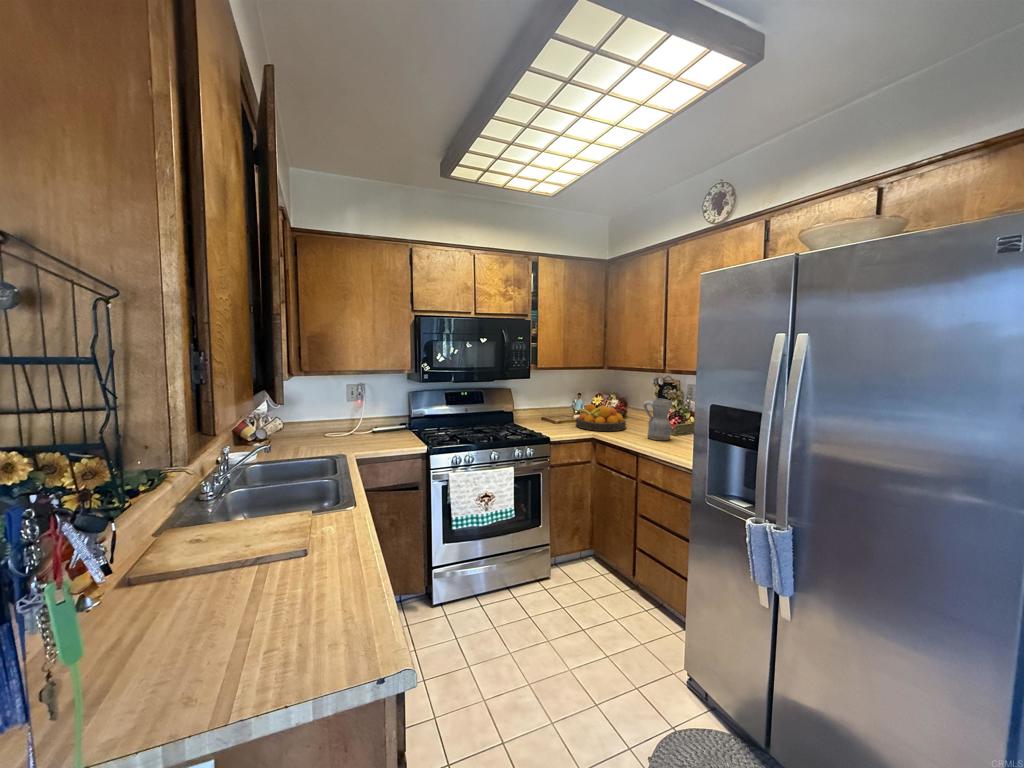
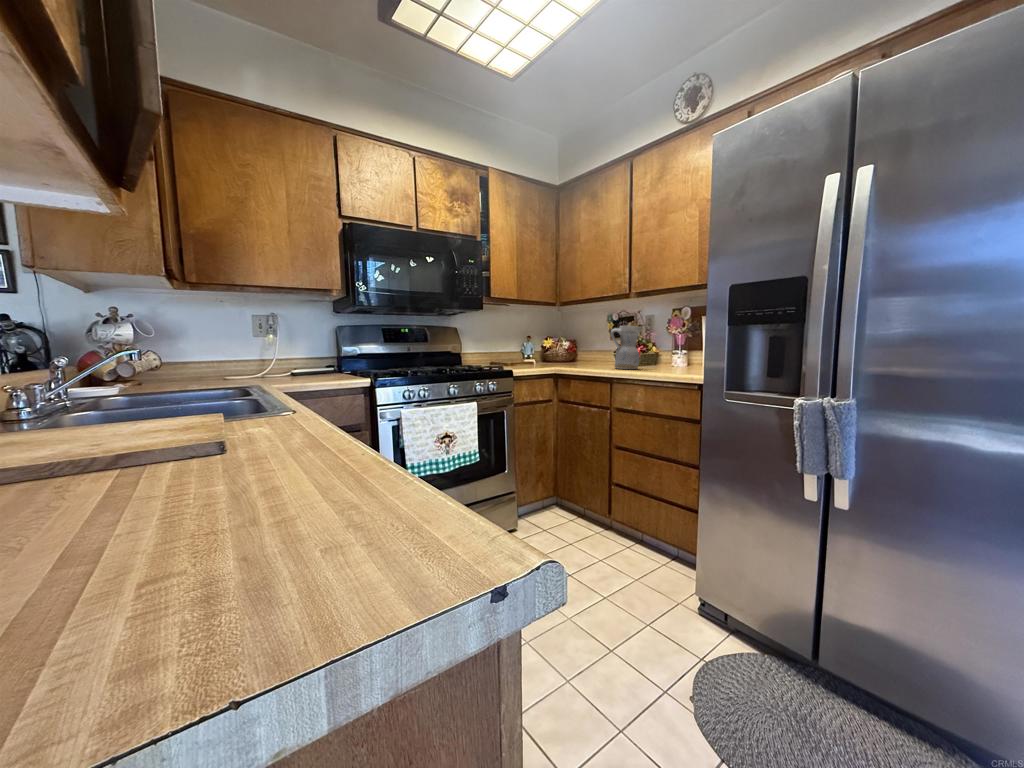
fruit bowl: present [576,404,626,431] -> none [532,341,586,366]

